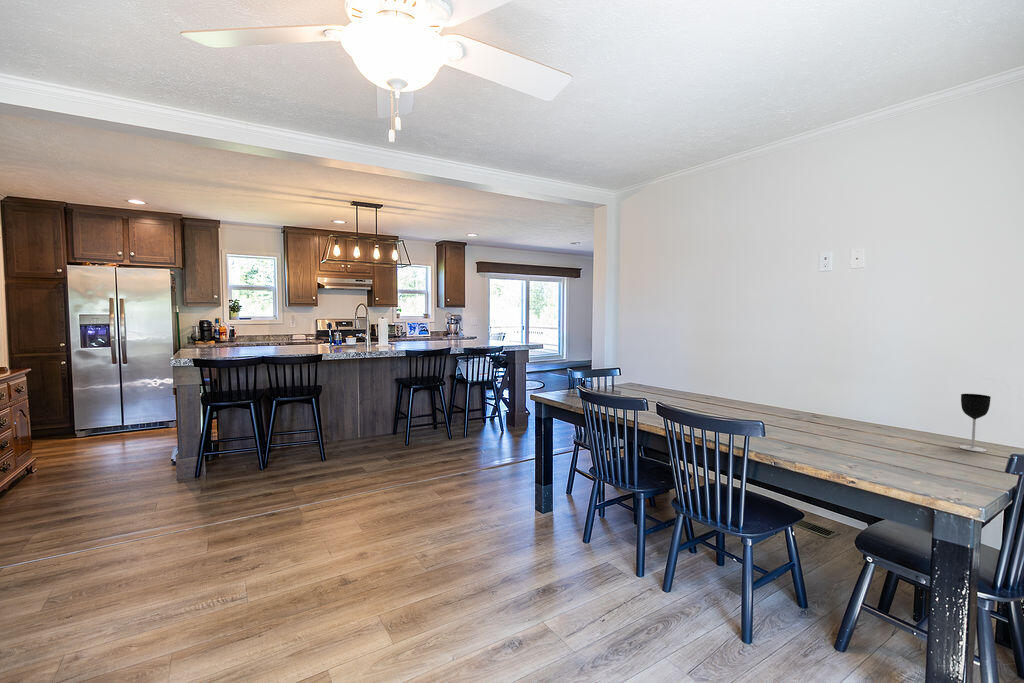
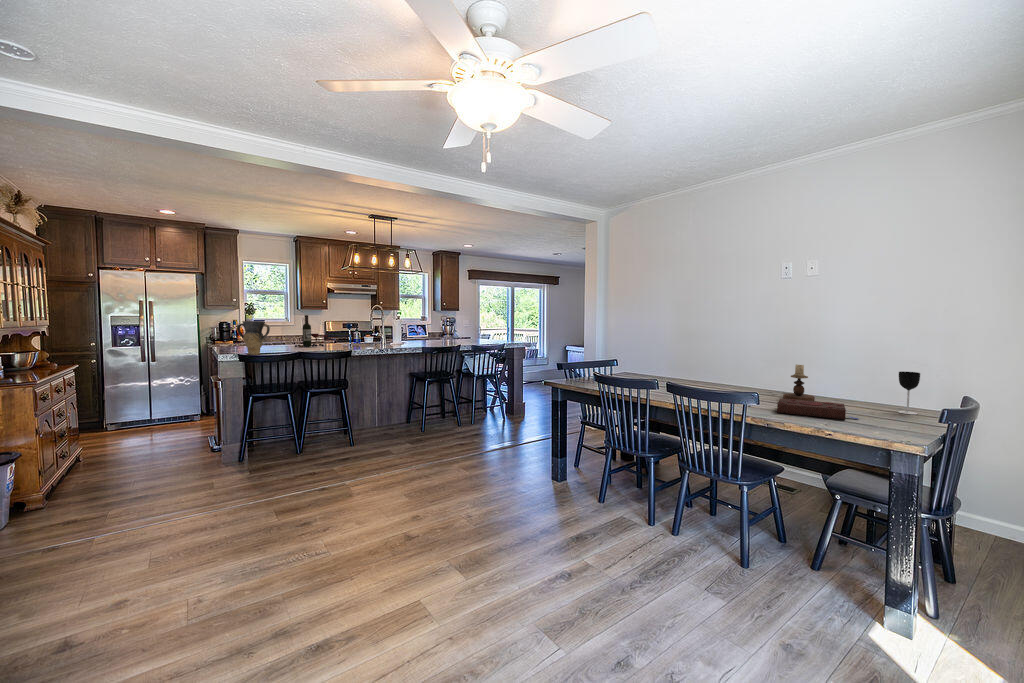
wine bottle: none [269,314,308,349] -> present [295,315,328,347]
vase: none [197,321,232,359] -> present [237,321,270,355]
candlestick: none [811,380,852,429] -> present [783,364,815,401]
book: none [791,425,900,458] -> present [777,398,858,419]

